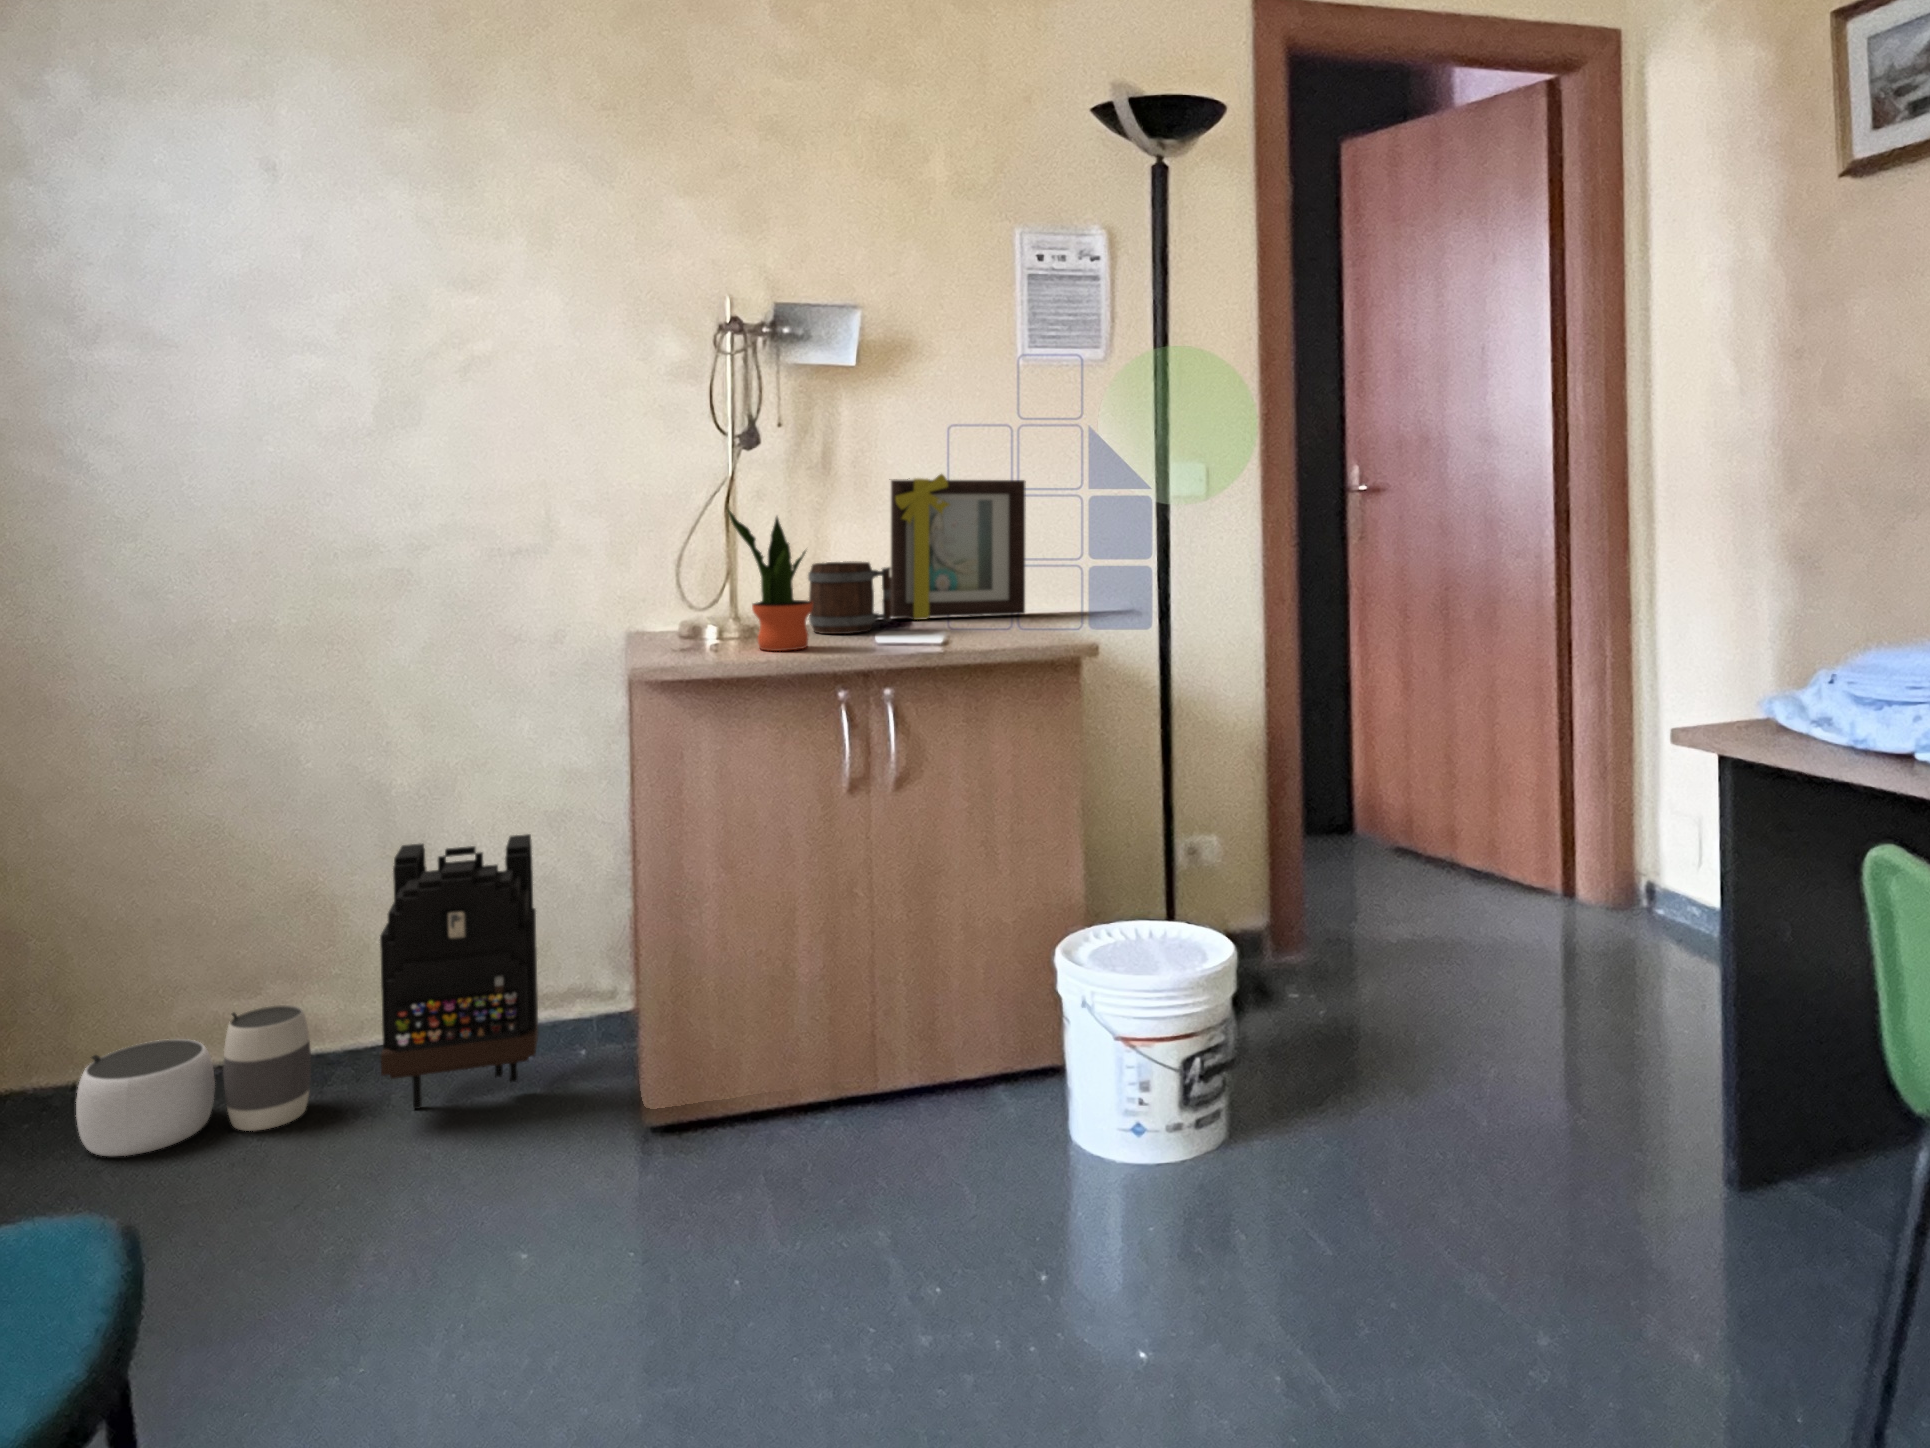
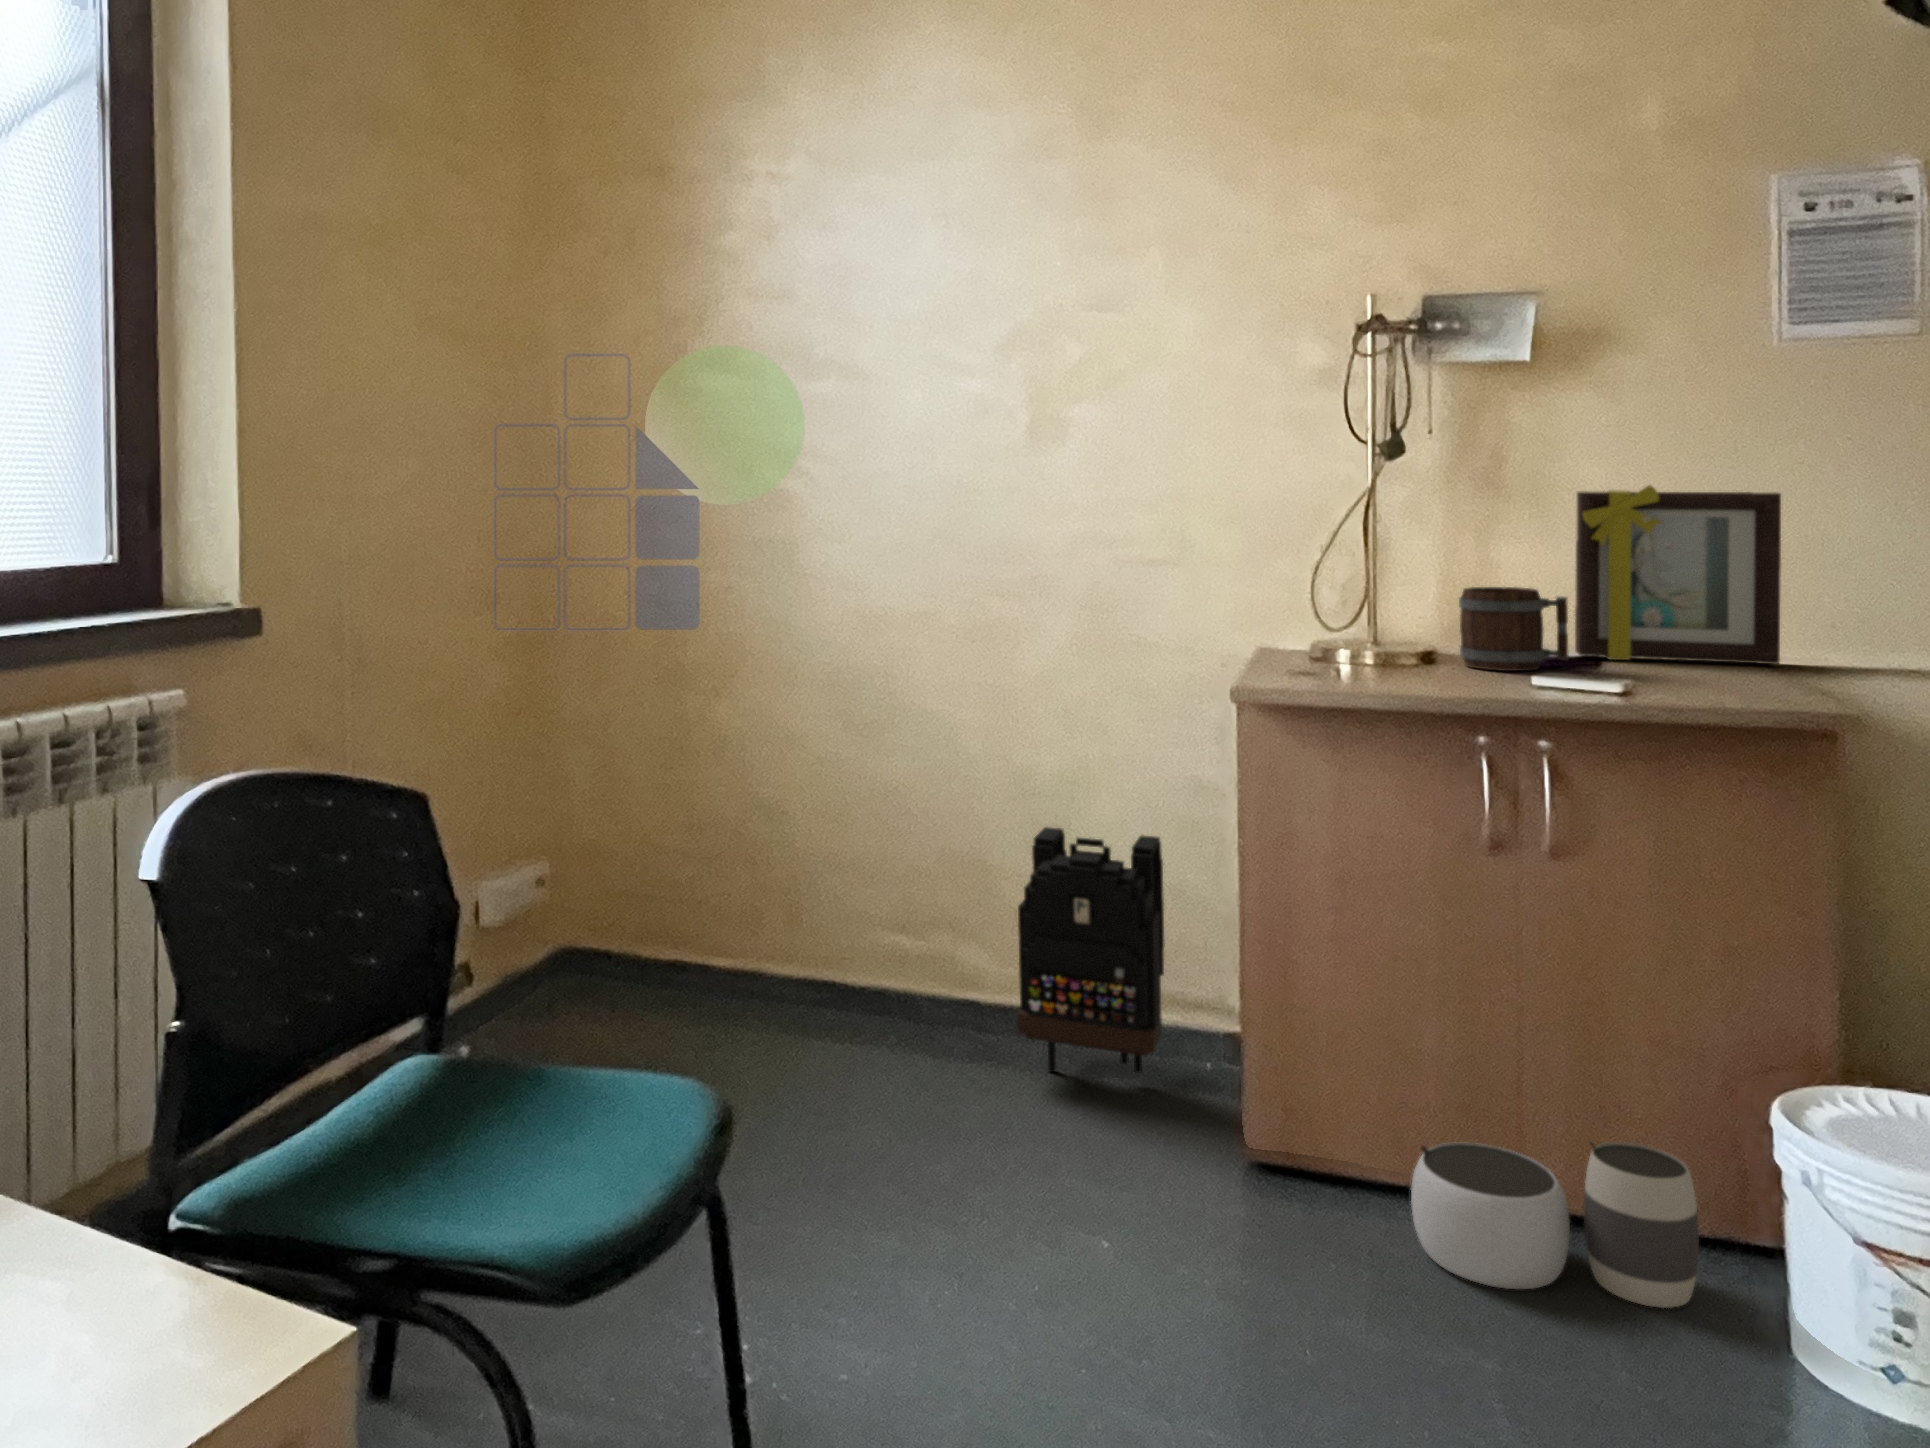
potted plant: present [728,510,813,651] -> none [1344,524,1448,685]
waste basket: present [76,1005,311,1156] -> present [1411,1141,1699,1308]

